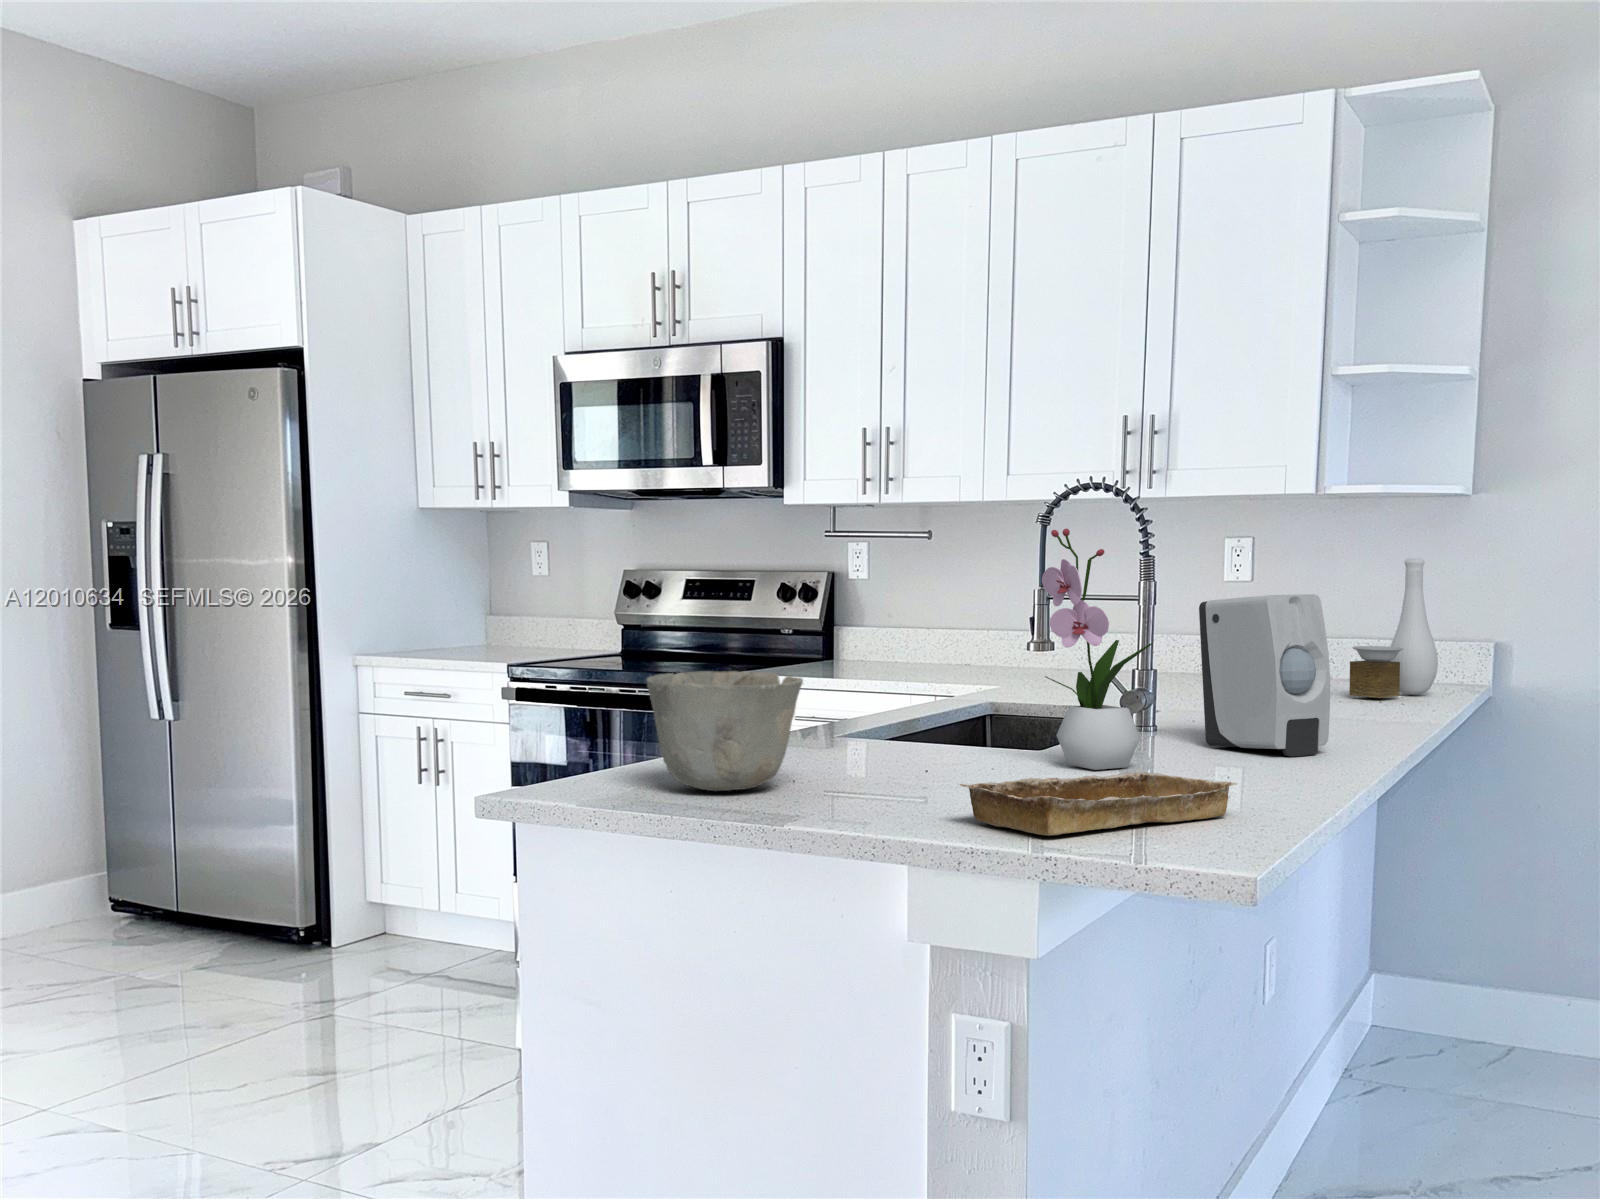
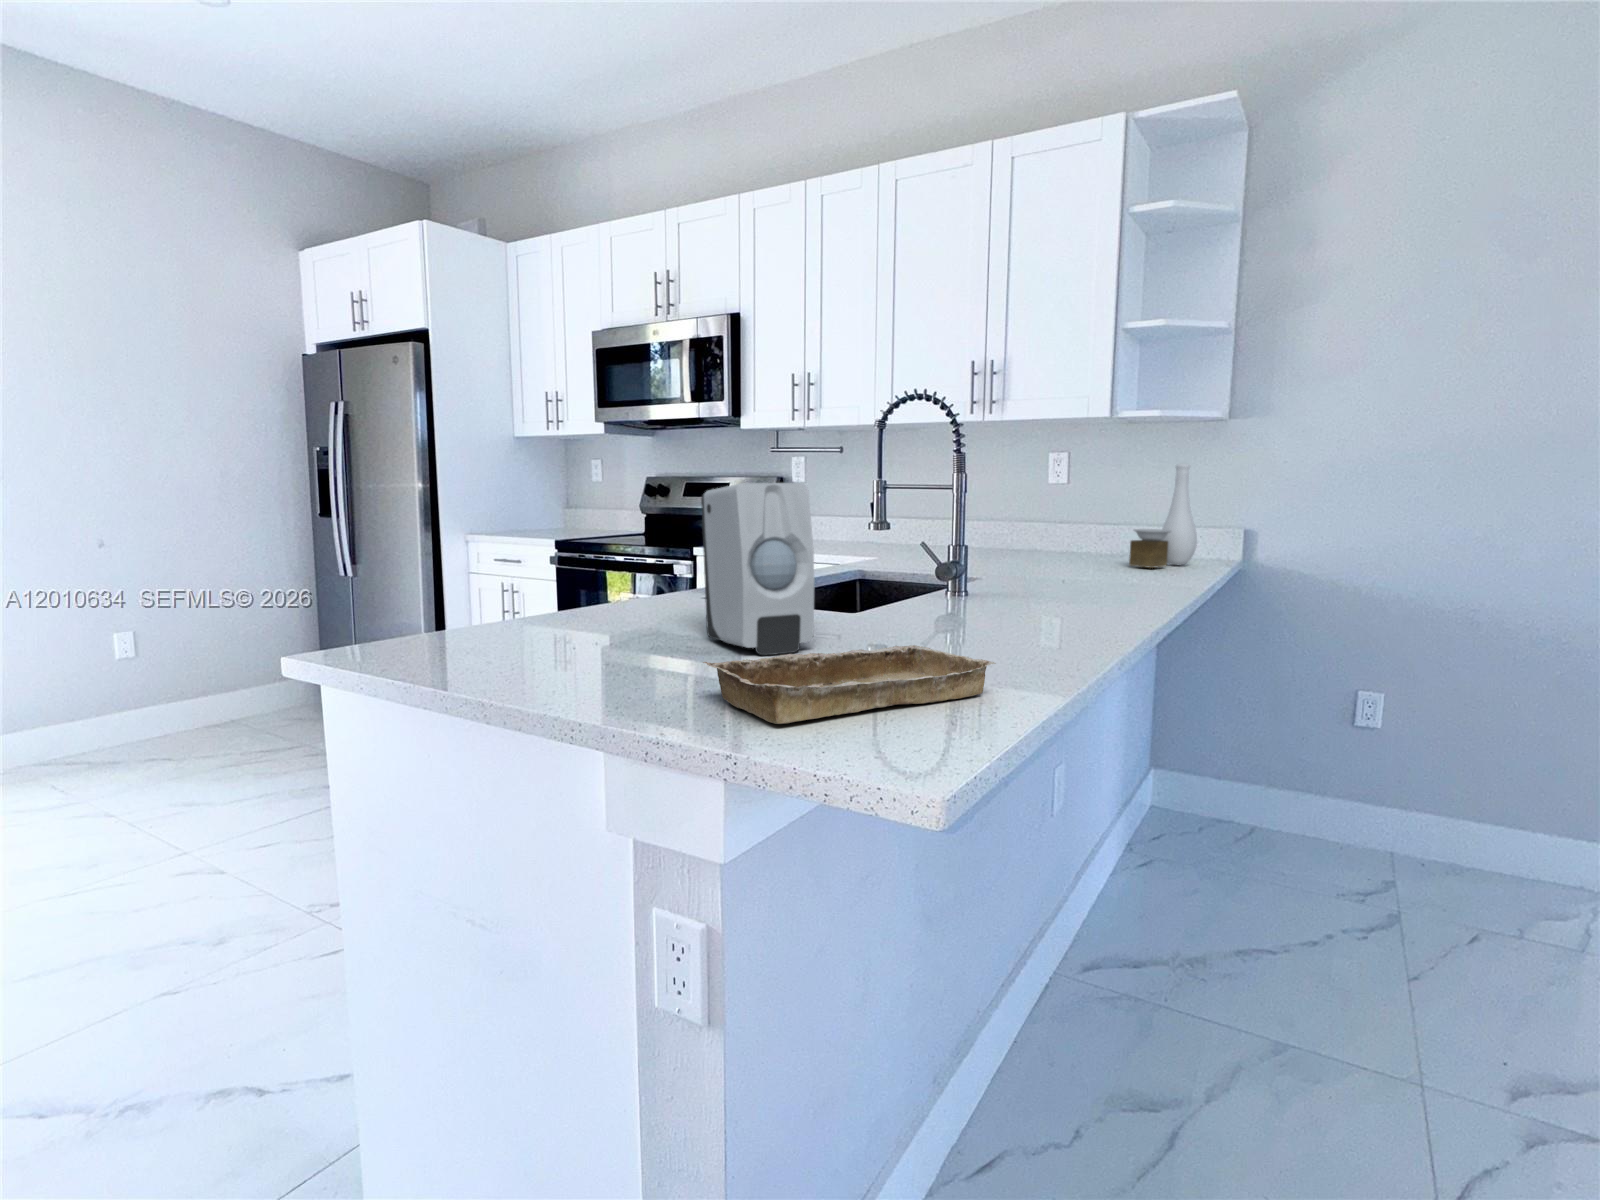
flower arrangement: present [1042,528,1152,770] -> none [849,420,947,634]
soap dispenser: present [1199,594,1330,756] -> present [701,483,814,655]
ceramic bowl: present [646,671,803,791] -> none [461,546,611,656]

